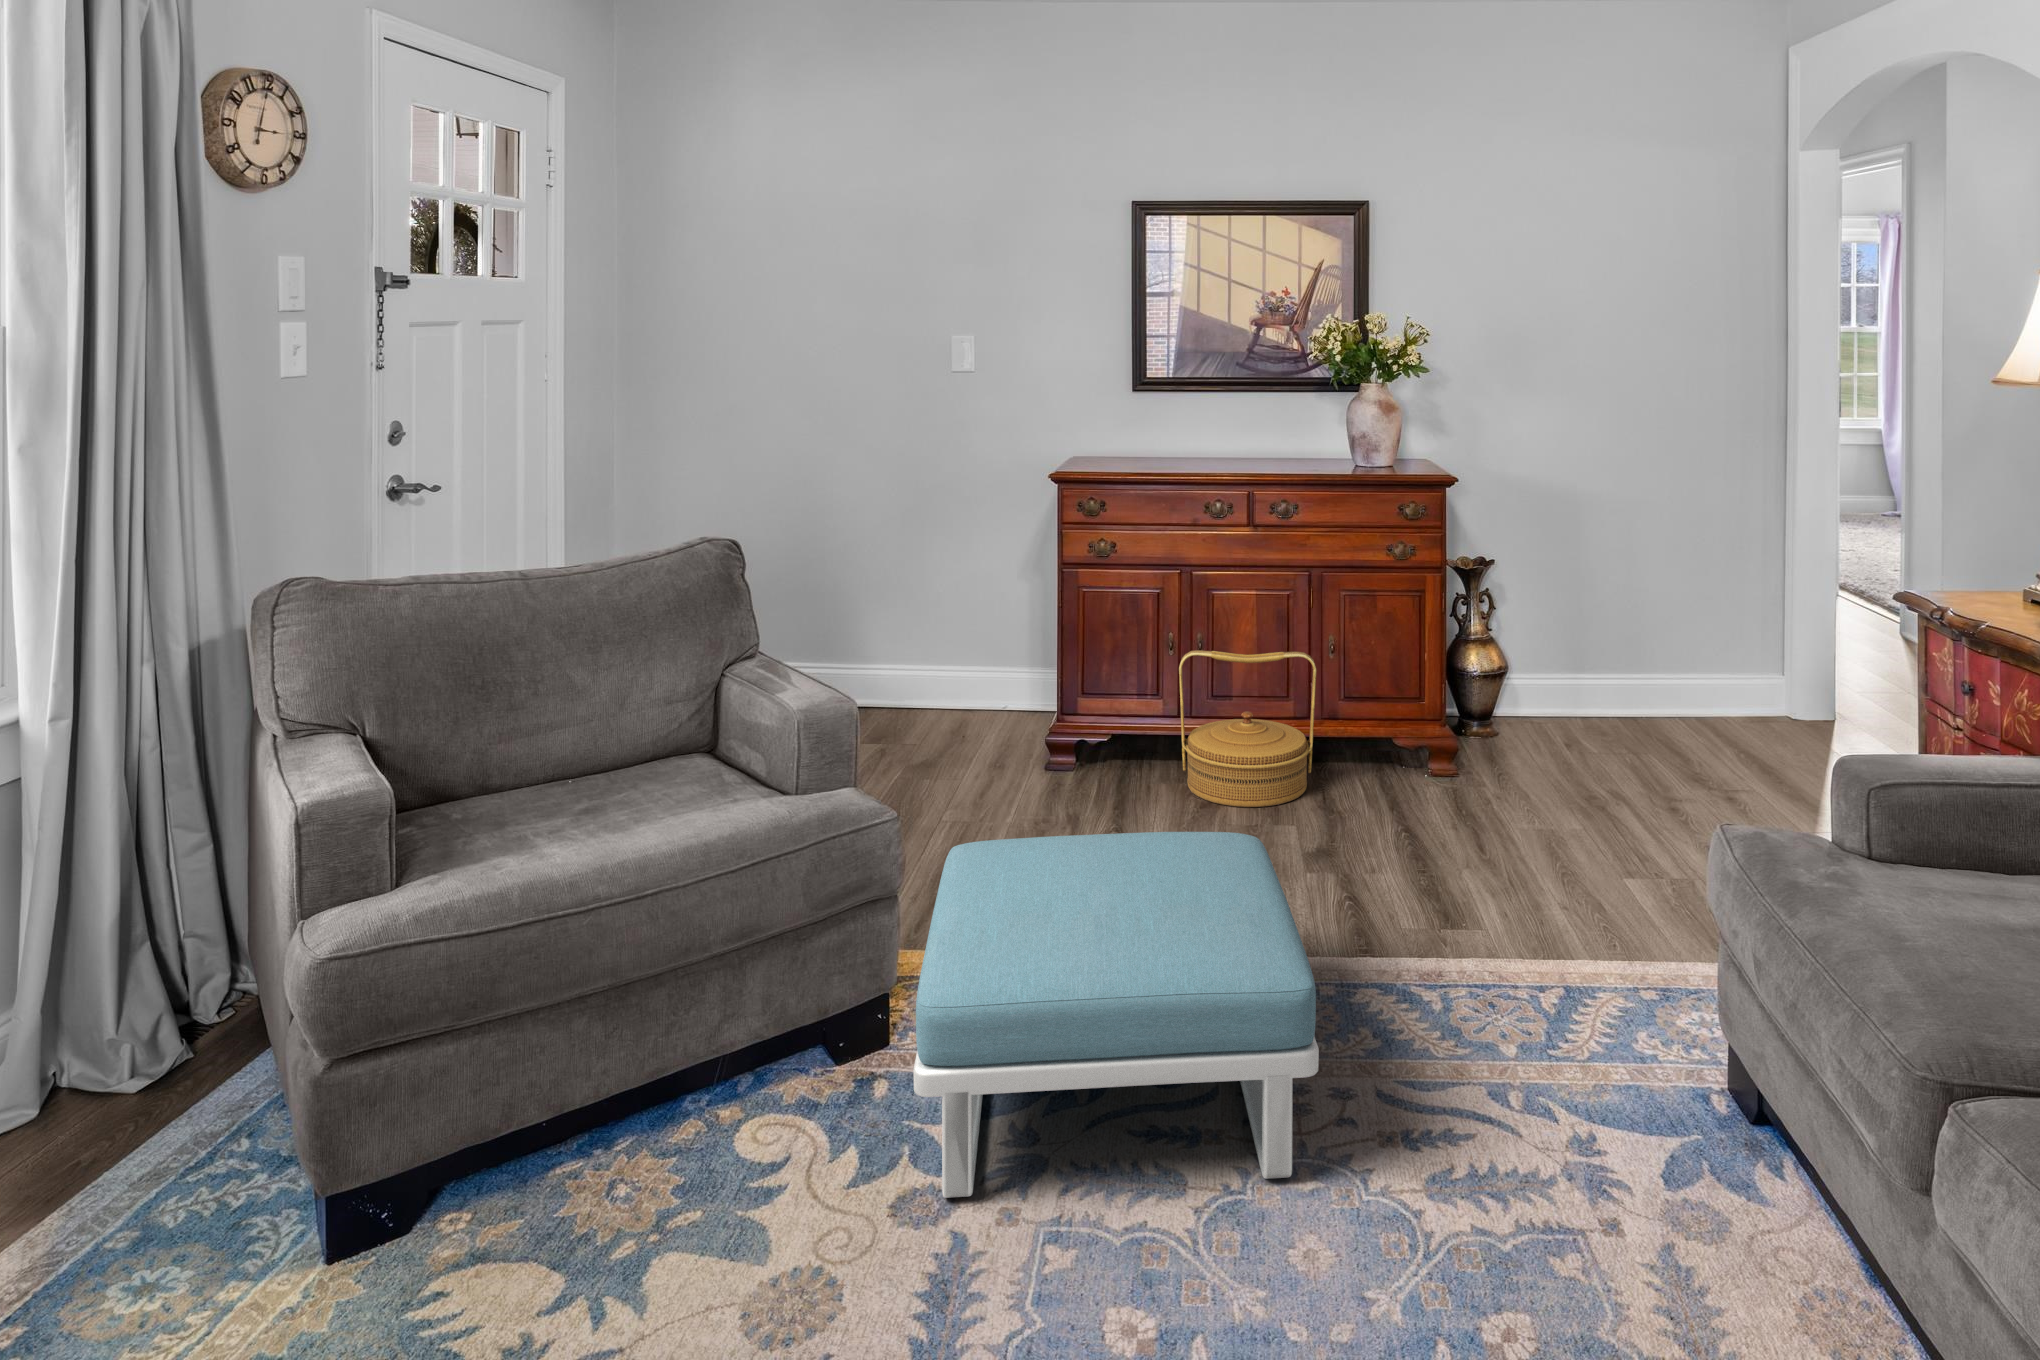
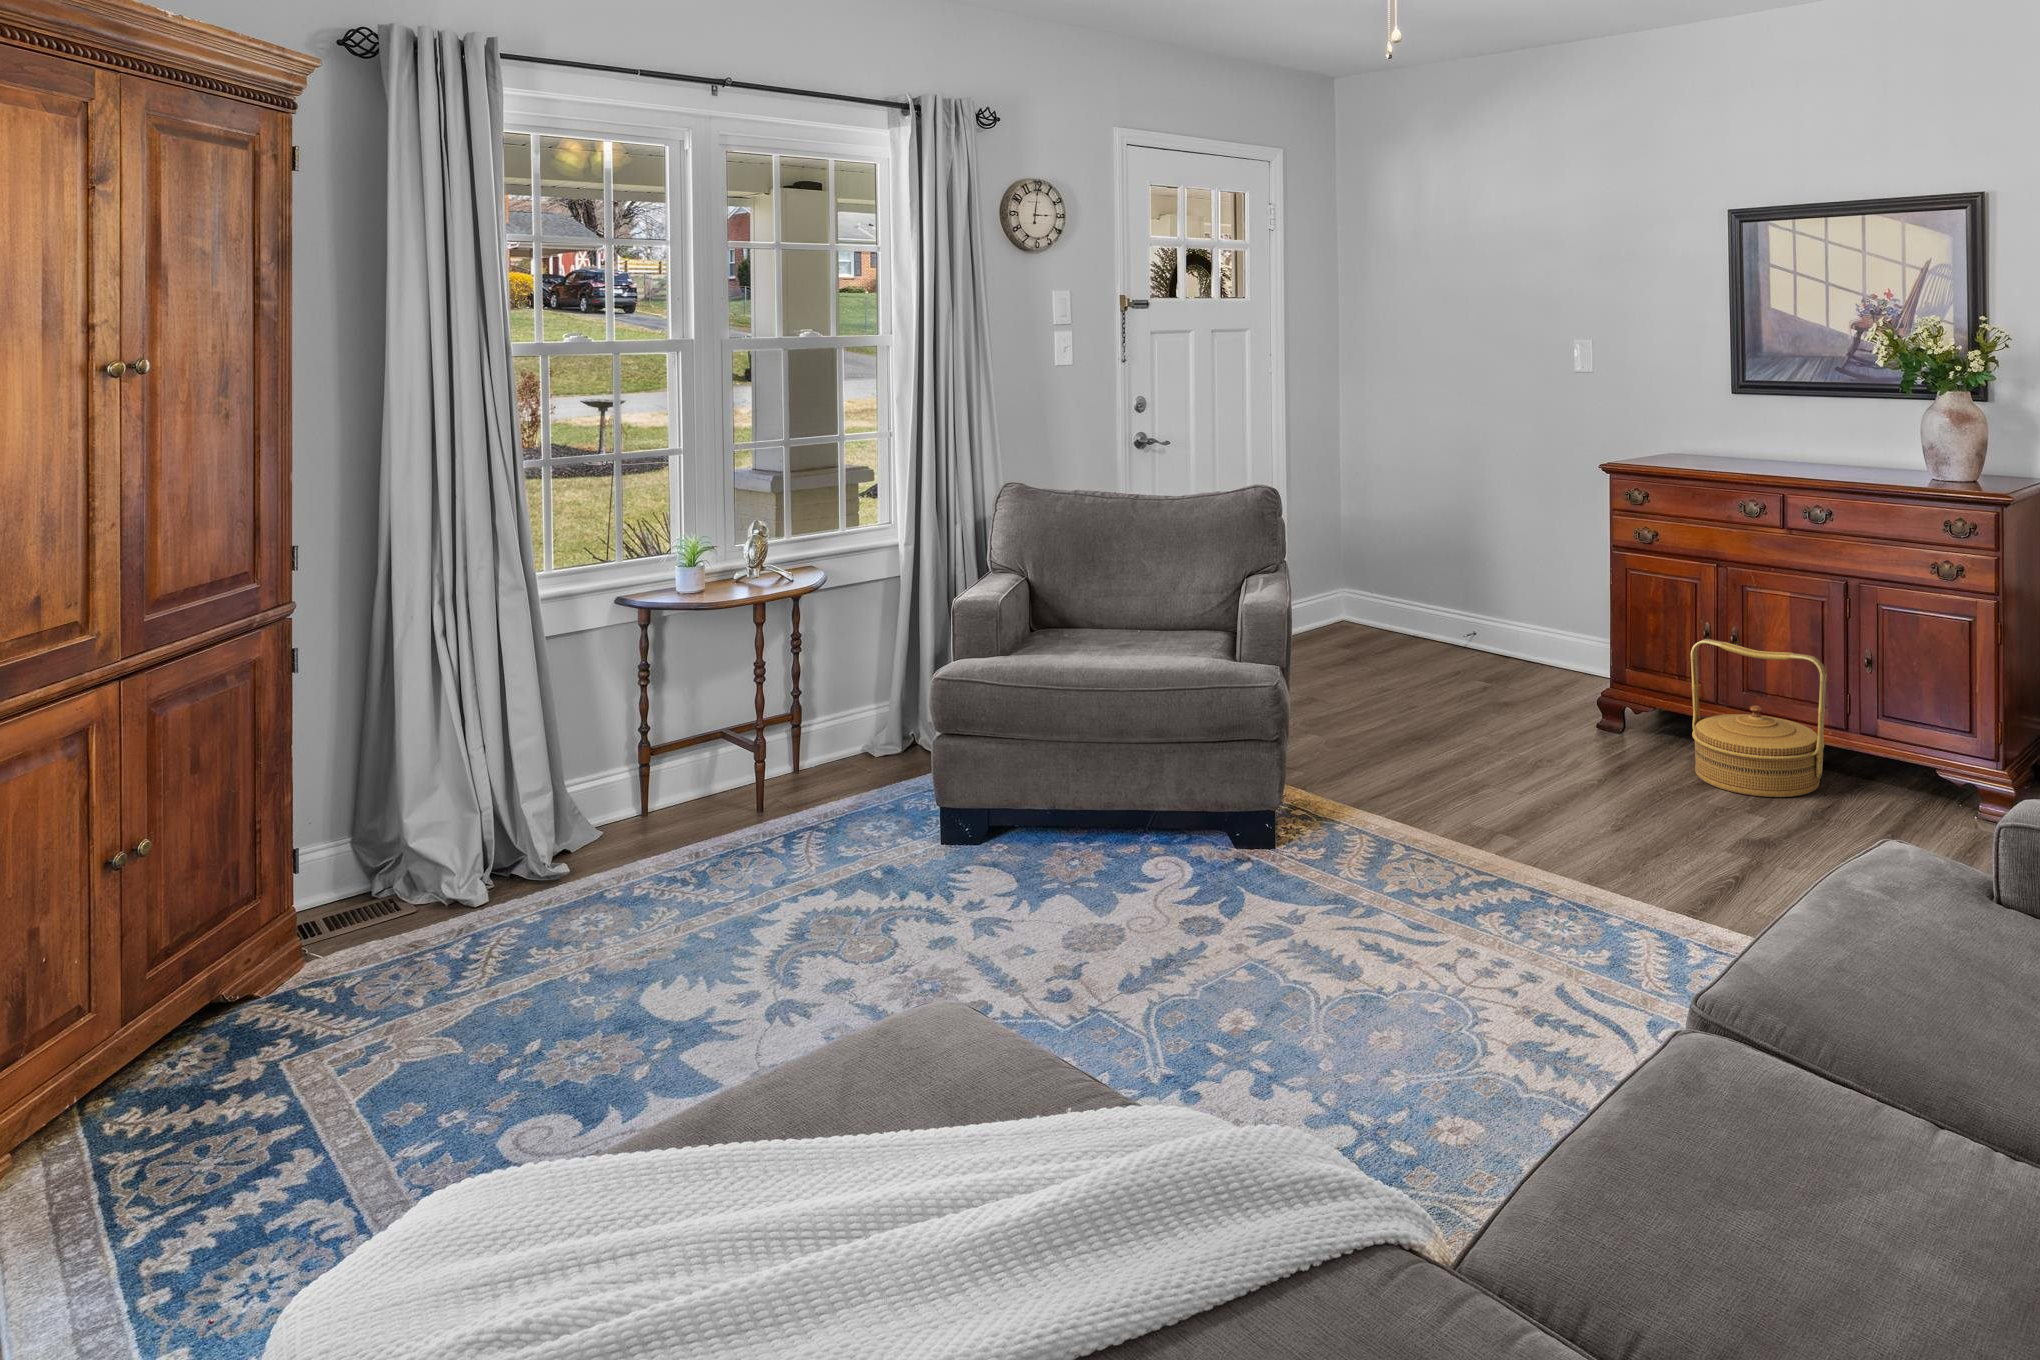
footstool: present [913,832,1319,1198] -> none [1206,725,1572,993]

